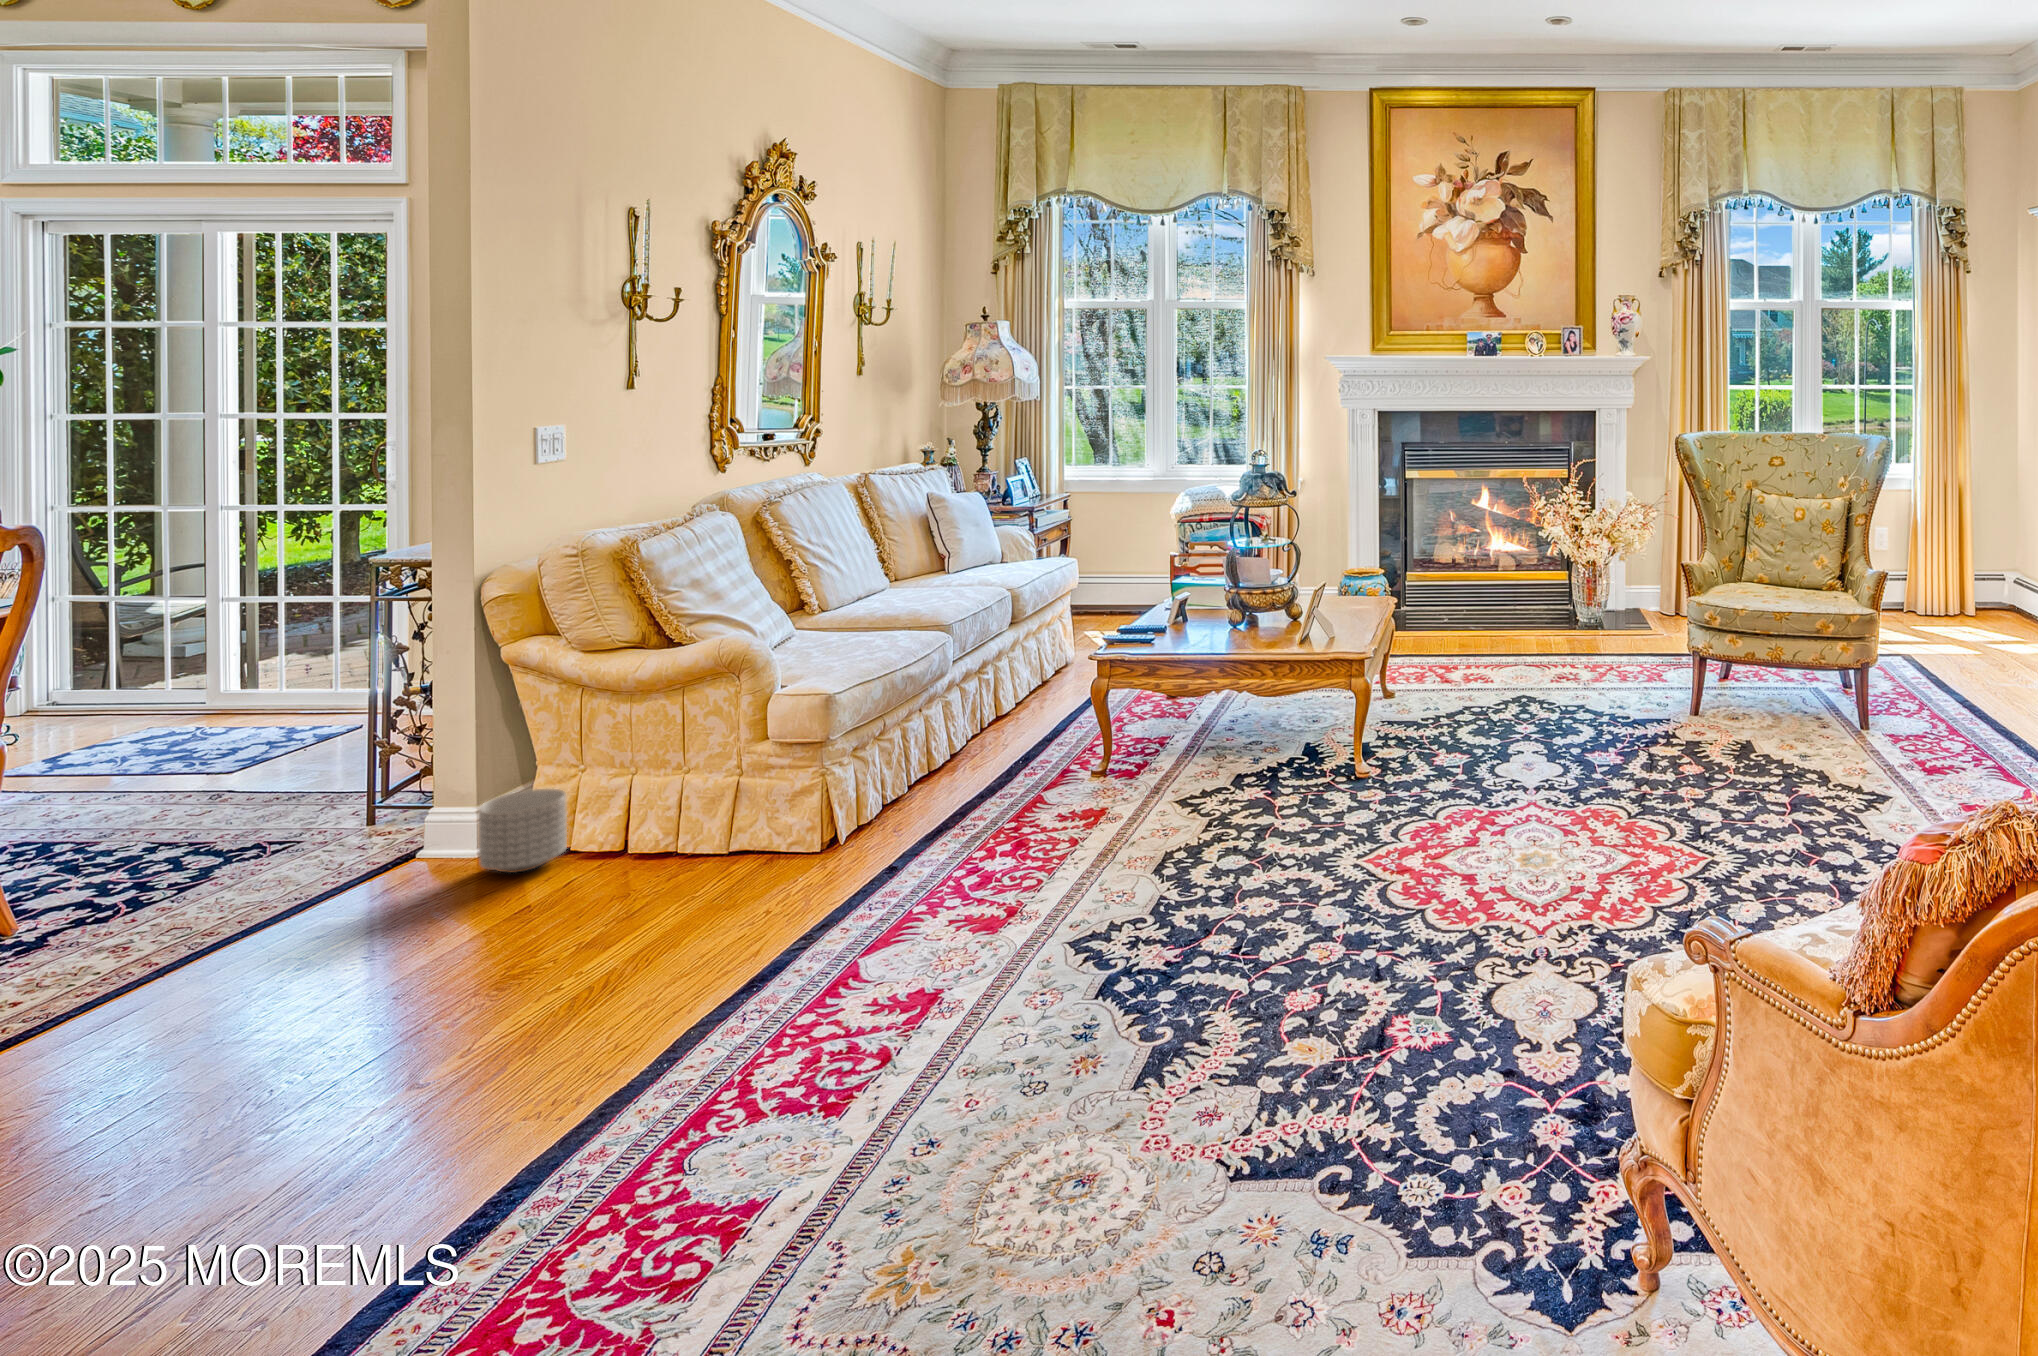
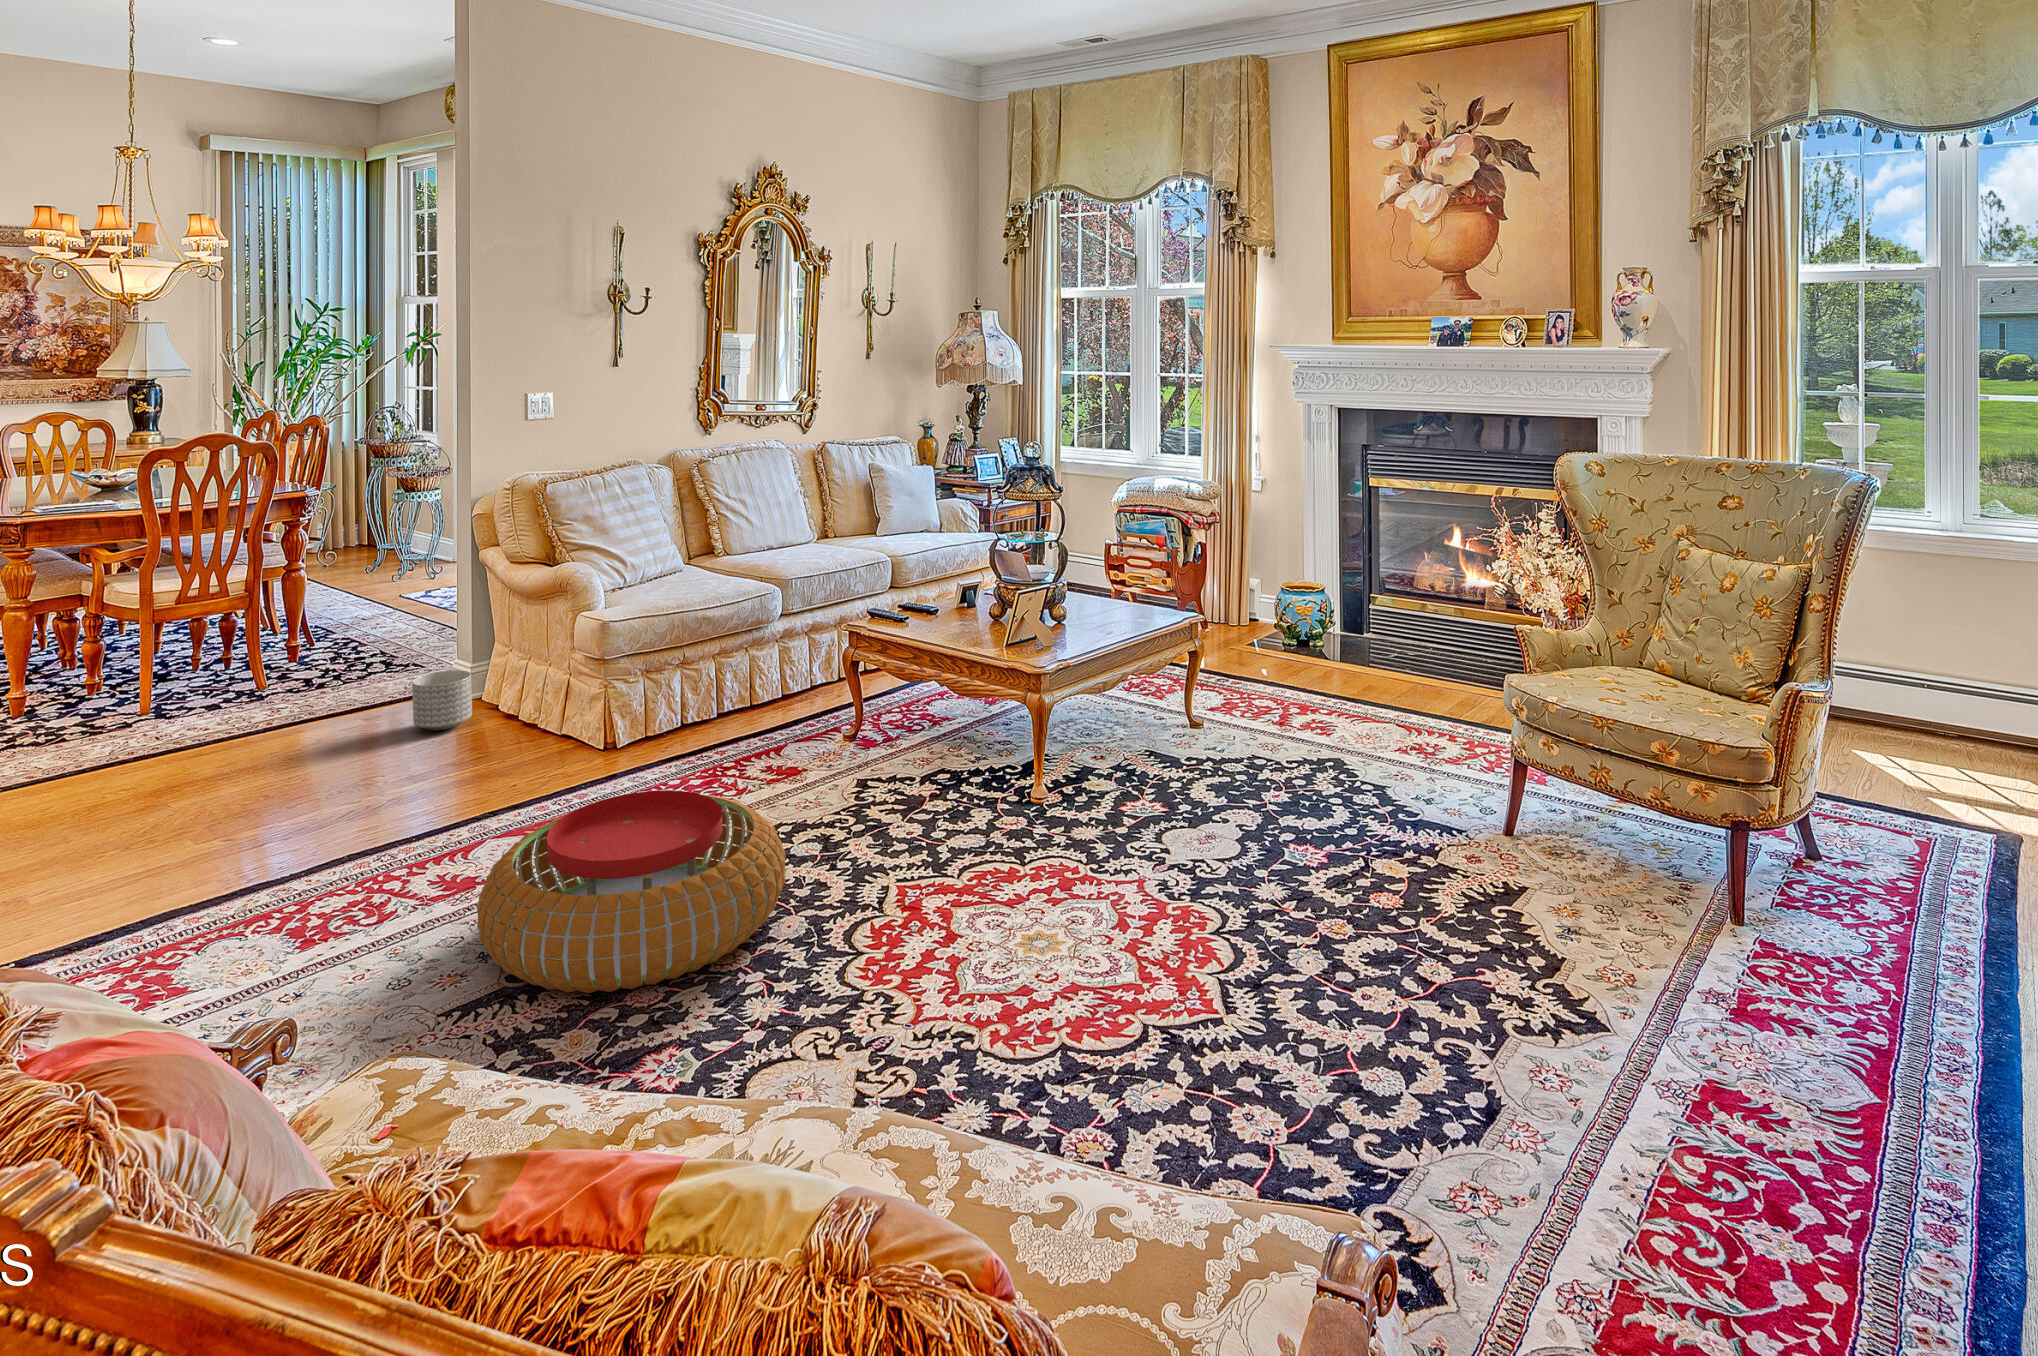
pouf: none [1015,803,1317,998] -> present [477,790,786,993]

